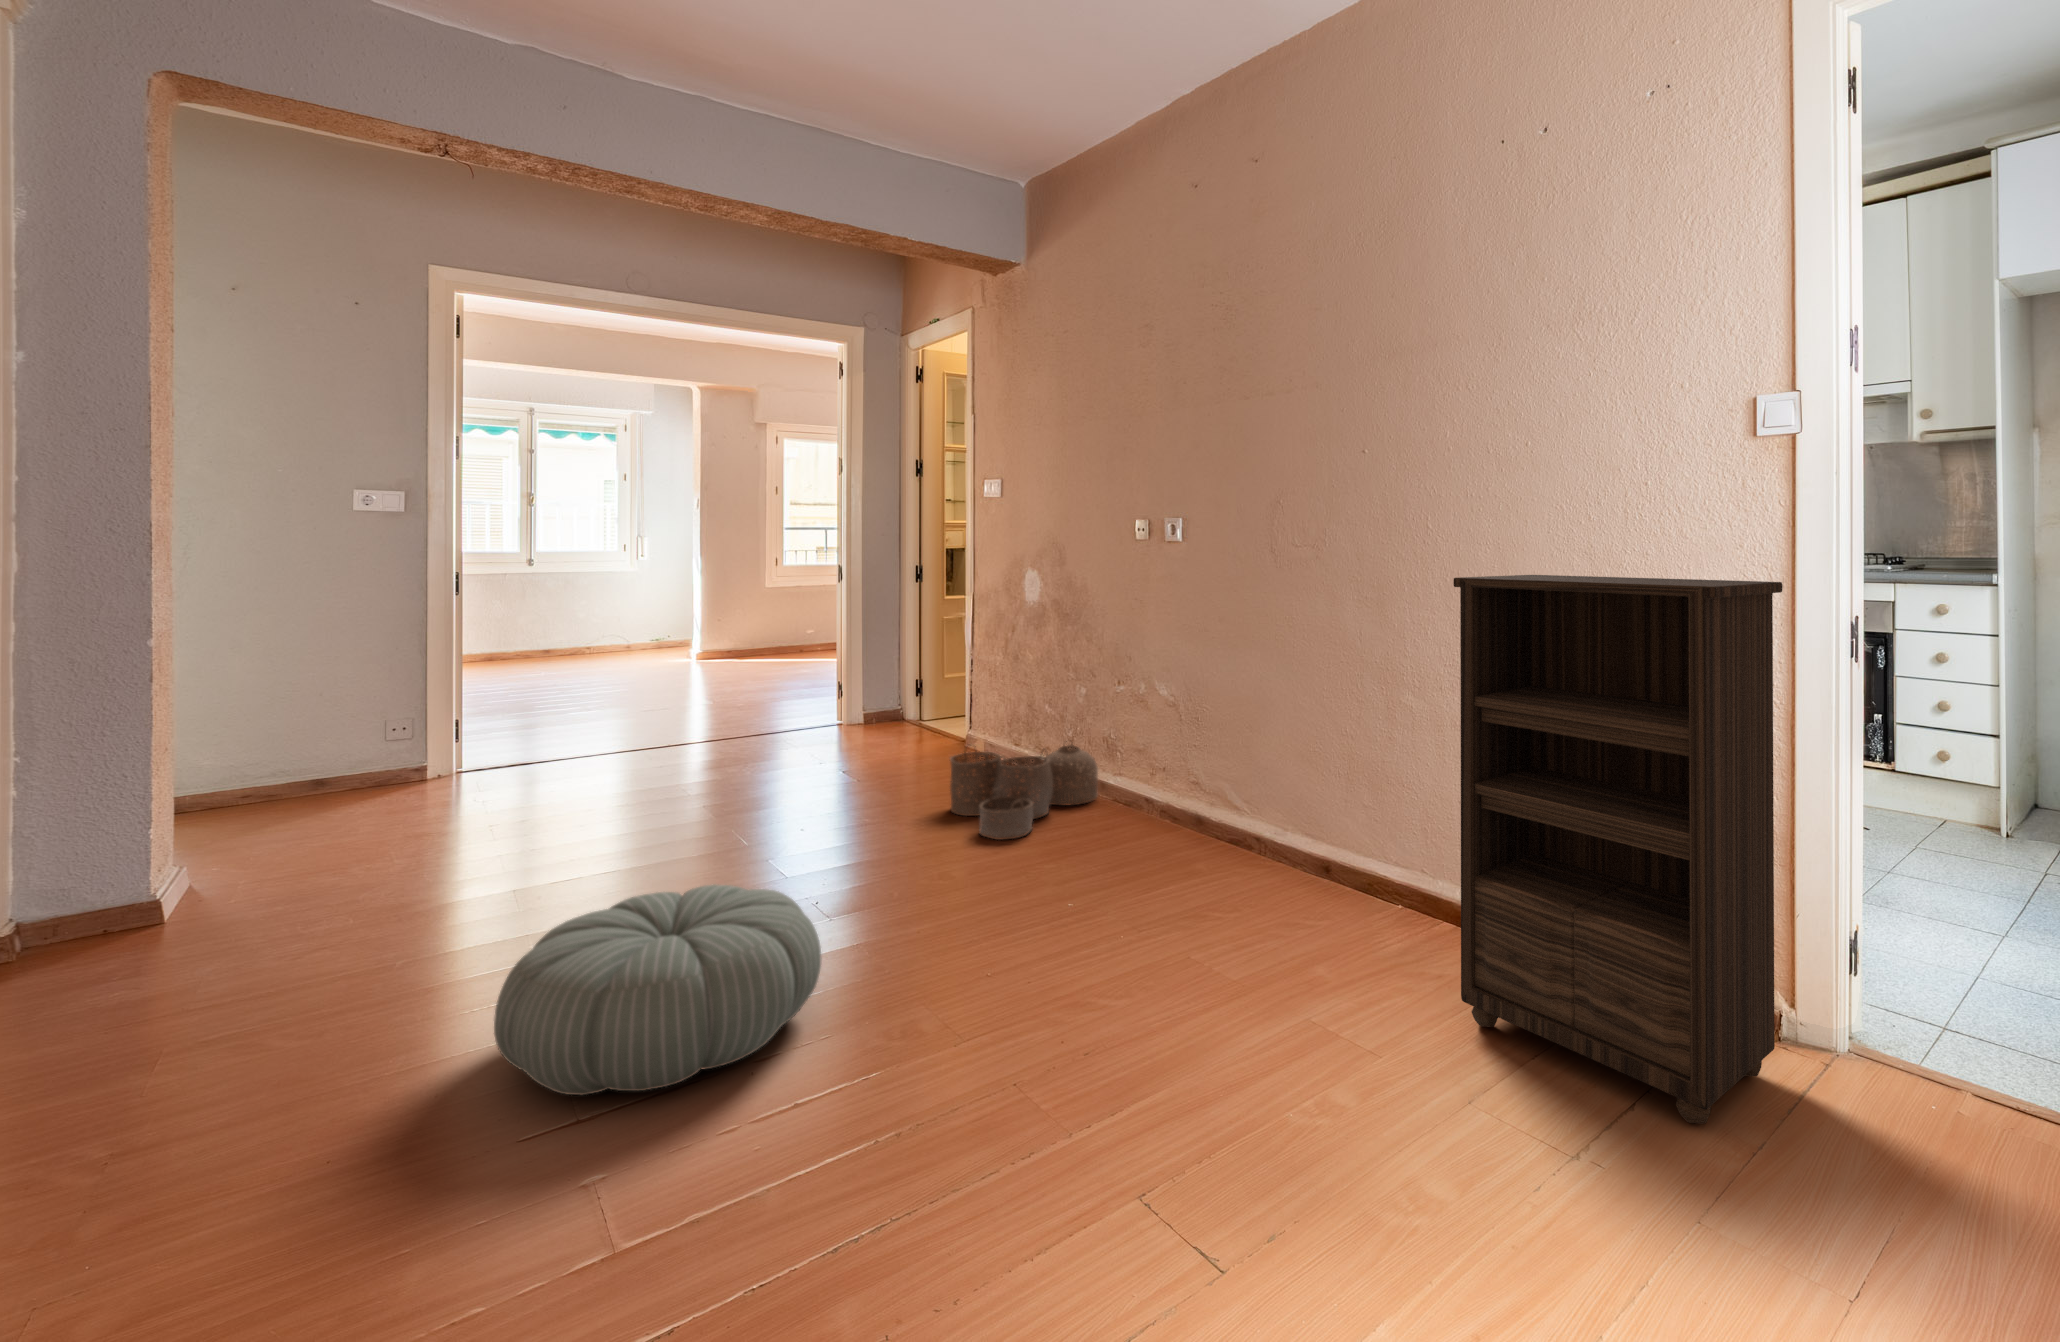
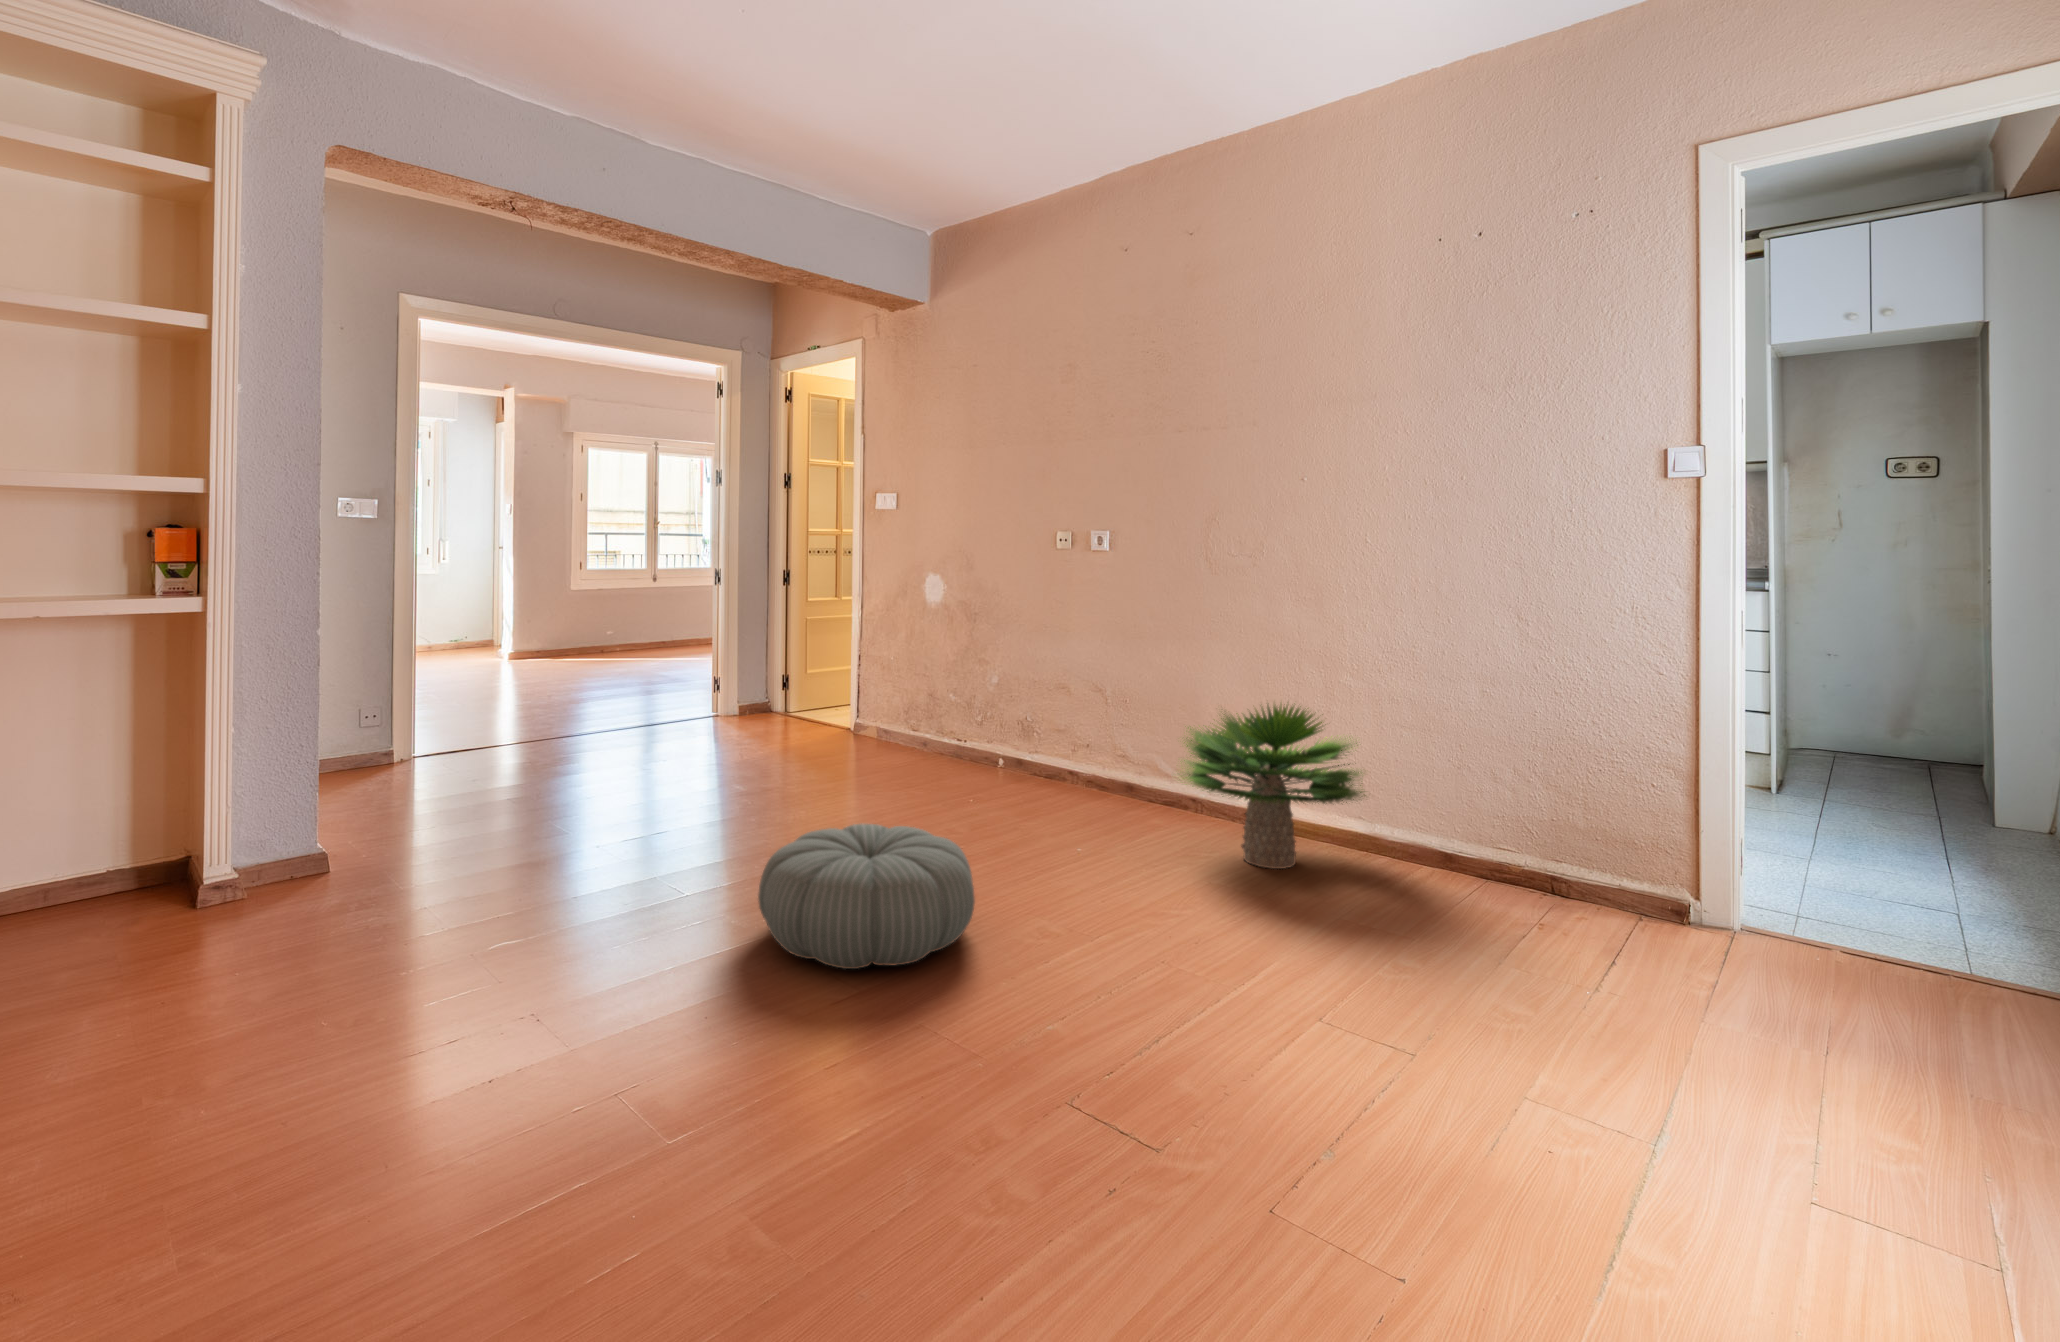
bookshelf: present [1453,575,1782,1124] -> none [1448,580,1705,969]
potted plant: none [1168,722,1413,939] -> present [1183,705,1366,869]
woven basket: present [950,741,1098,840] -> none [900,723,1017,804]

